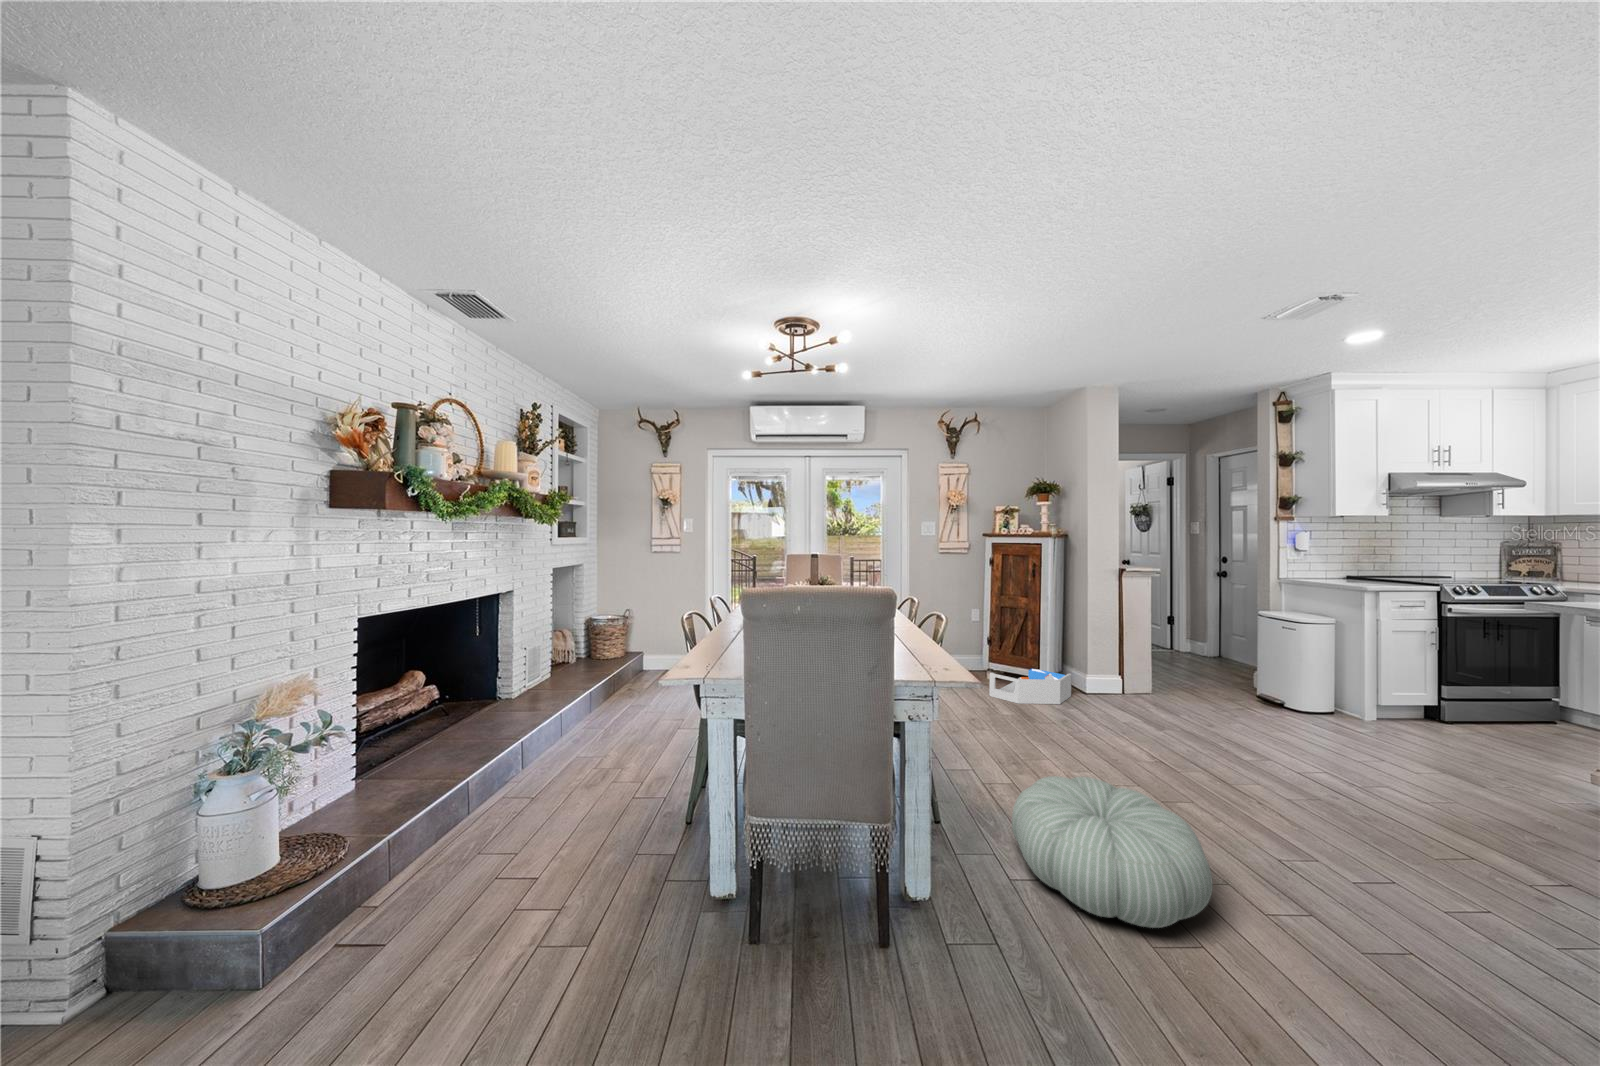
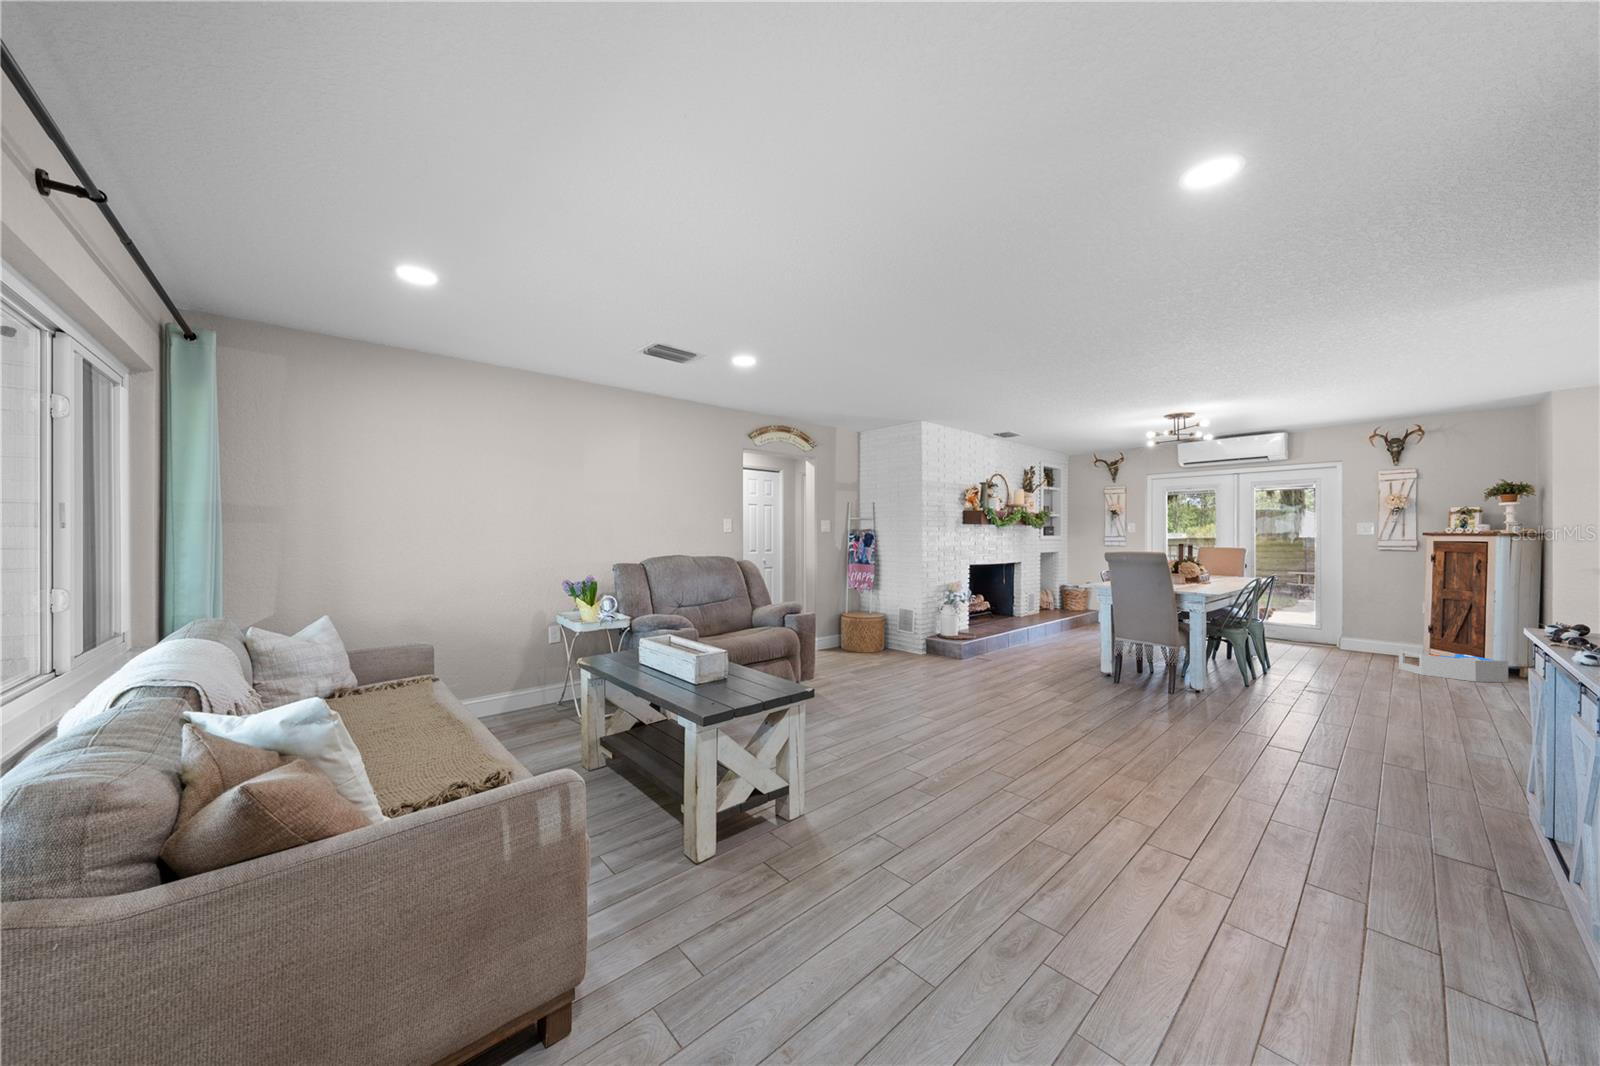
pouf: present [1012,776,1213,928] -> none [1259,660,1372,710]

